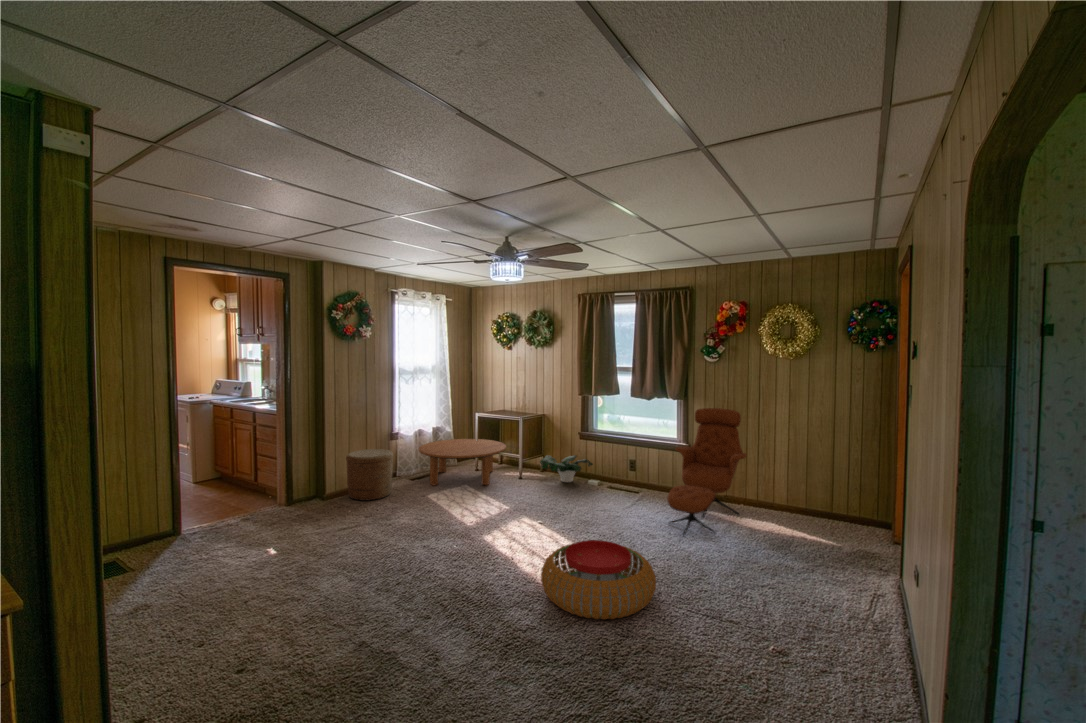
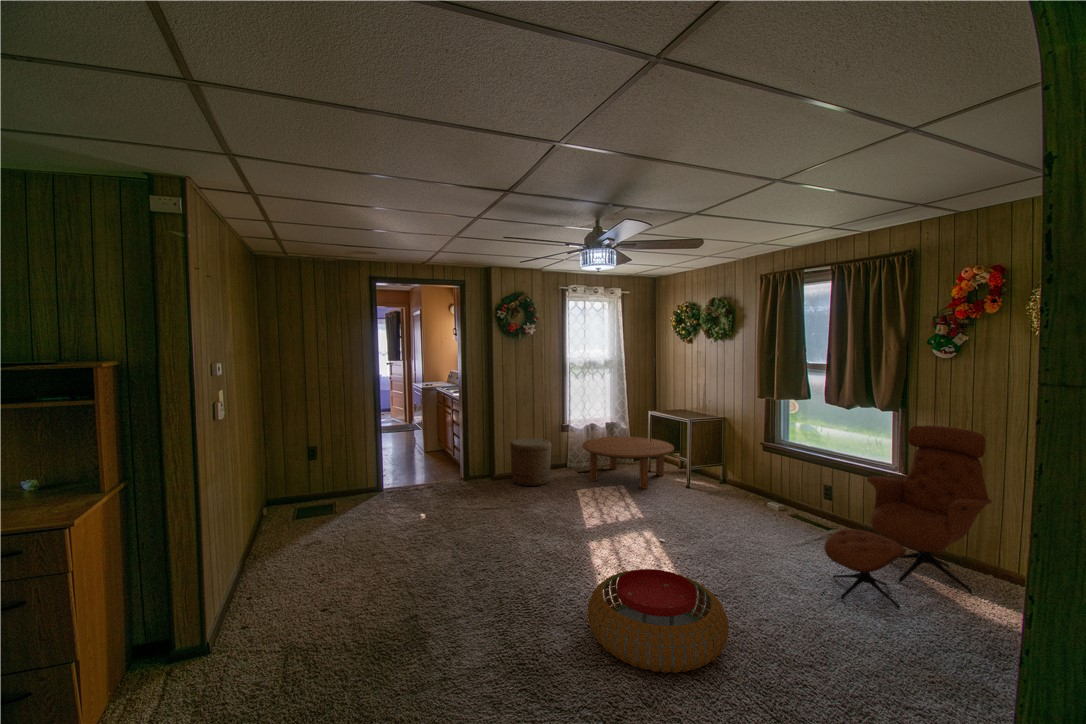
potted plant: present [540,455,593,482] -> none [705,466,774,501]

